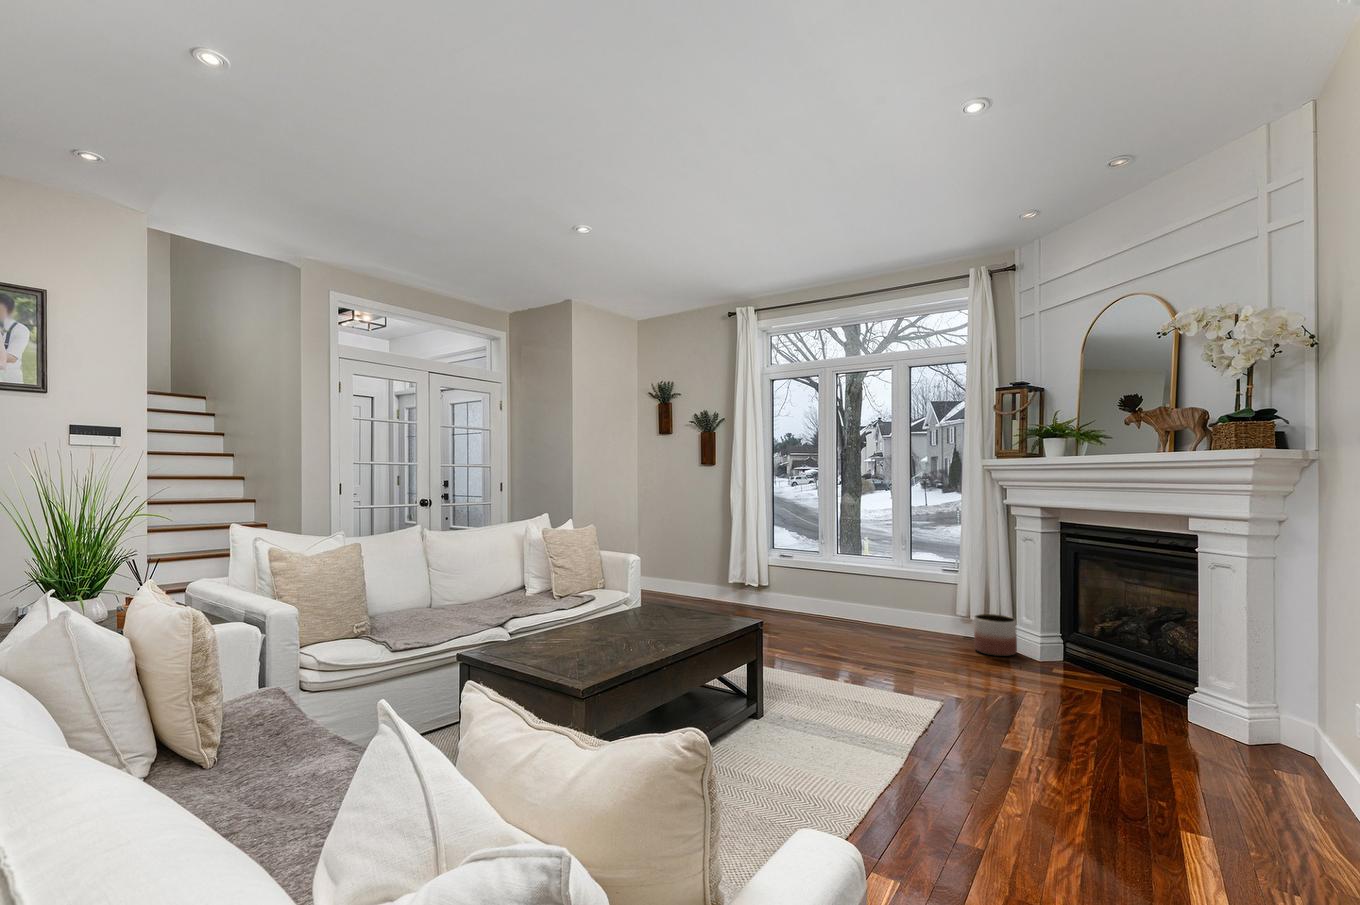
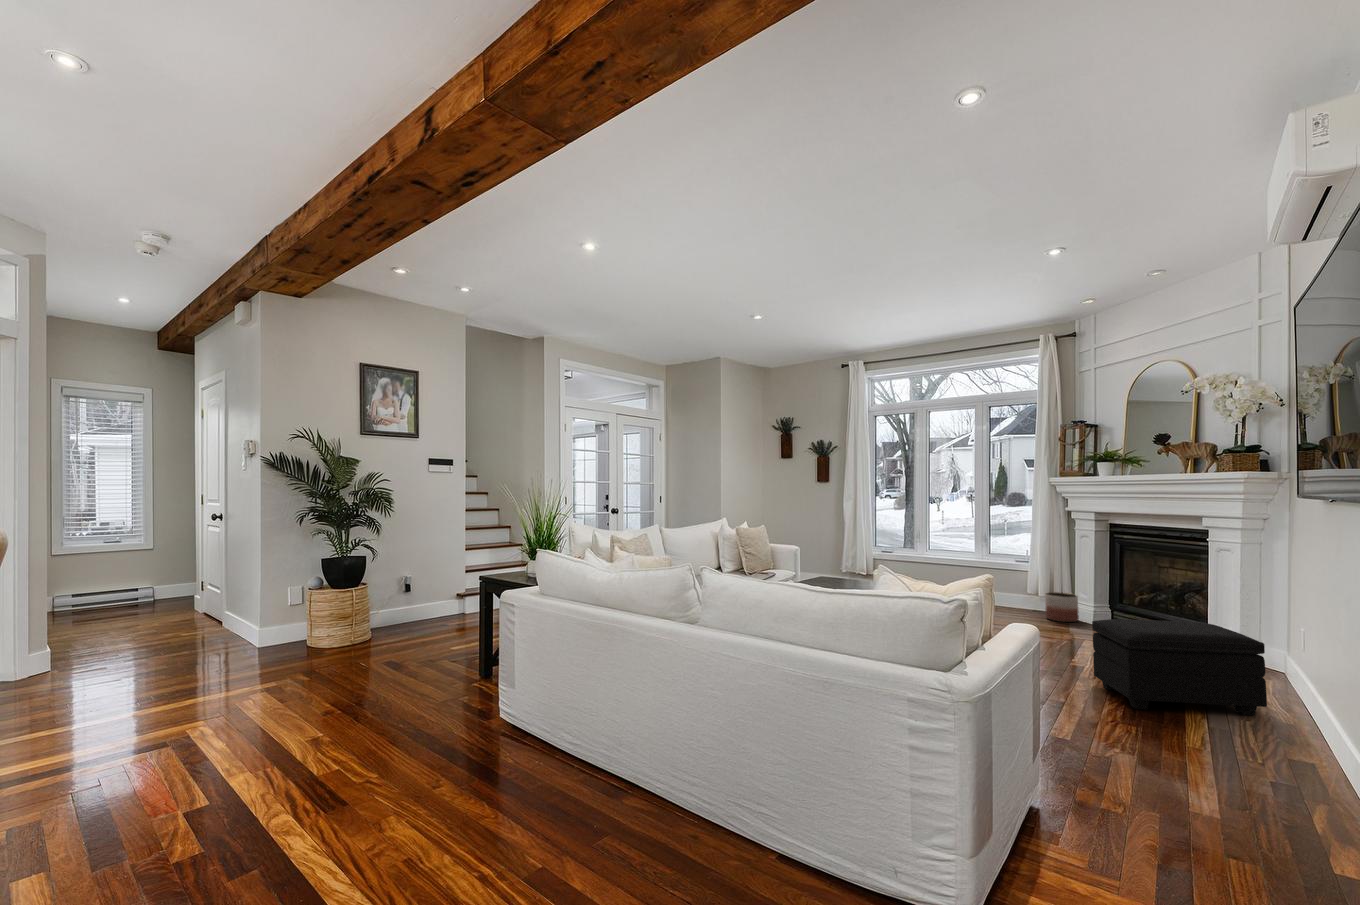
footstool: none [1028,684,1322,869] -> present [1092,619,1267,715]

